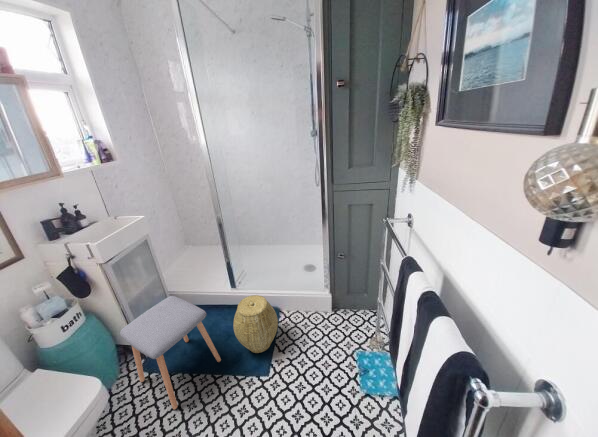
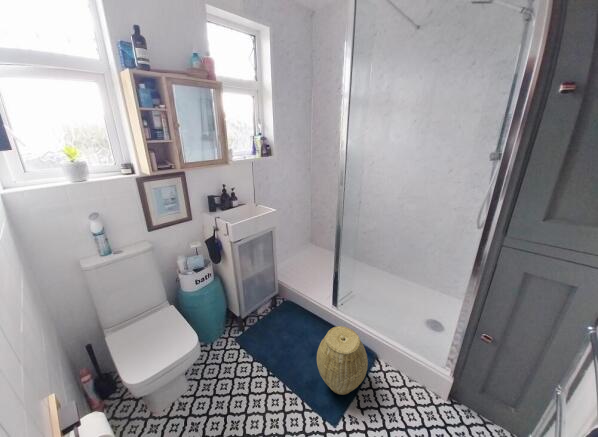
stool: present [120,296,221,410] -> none [226,290,298,399]

